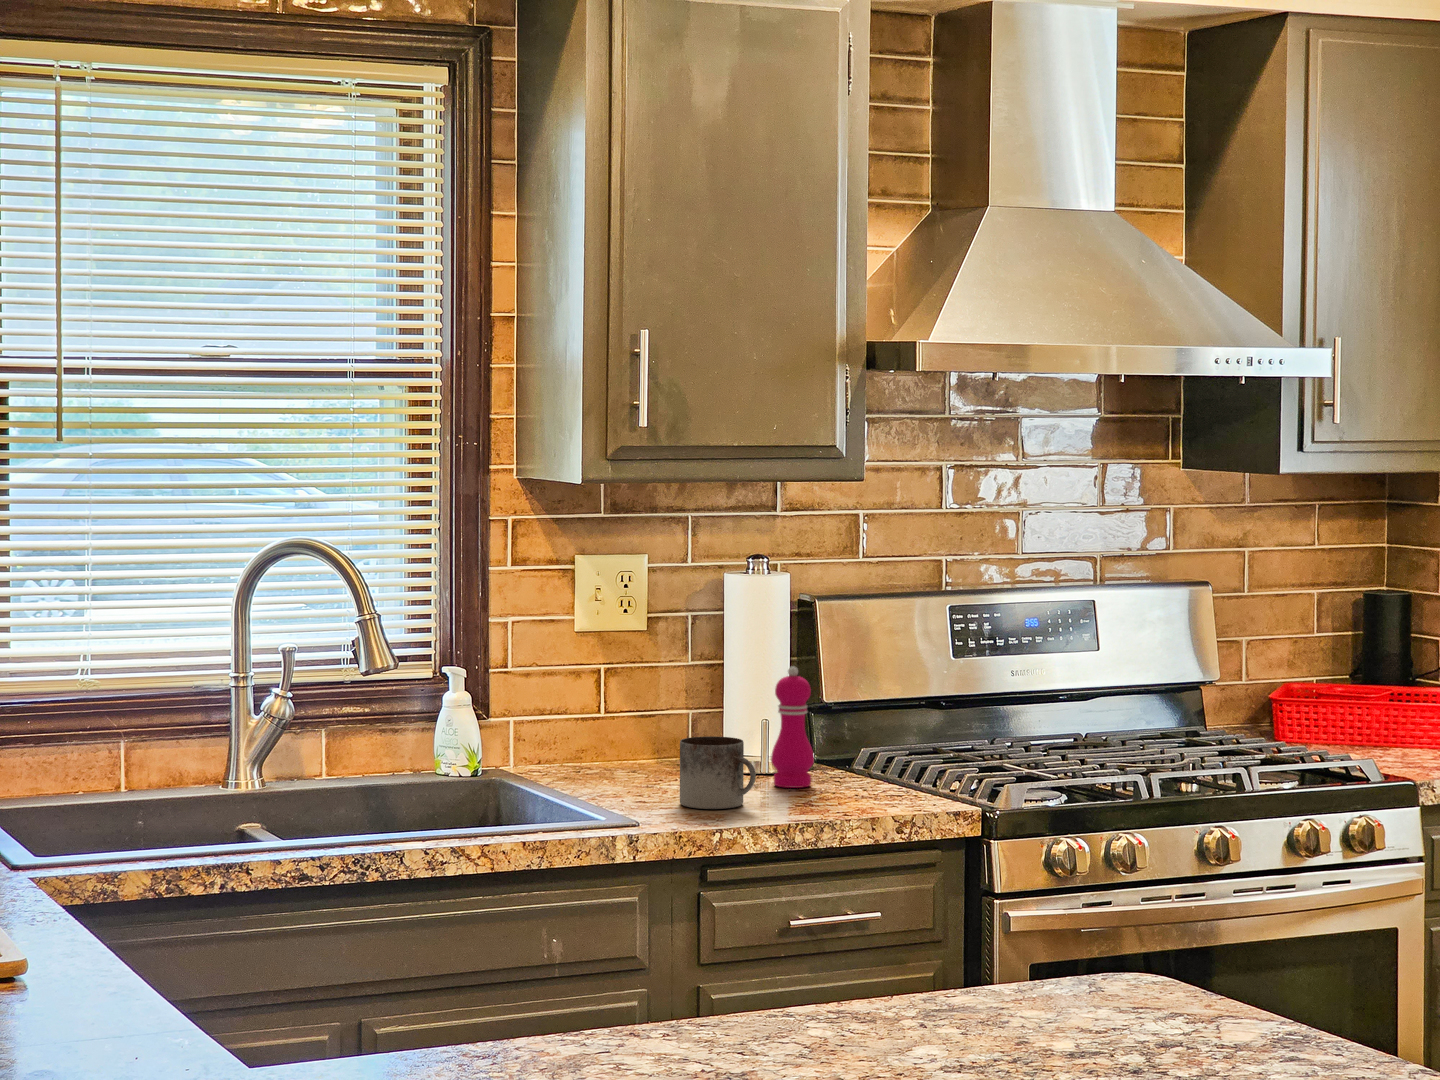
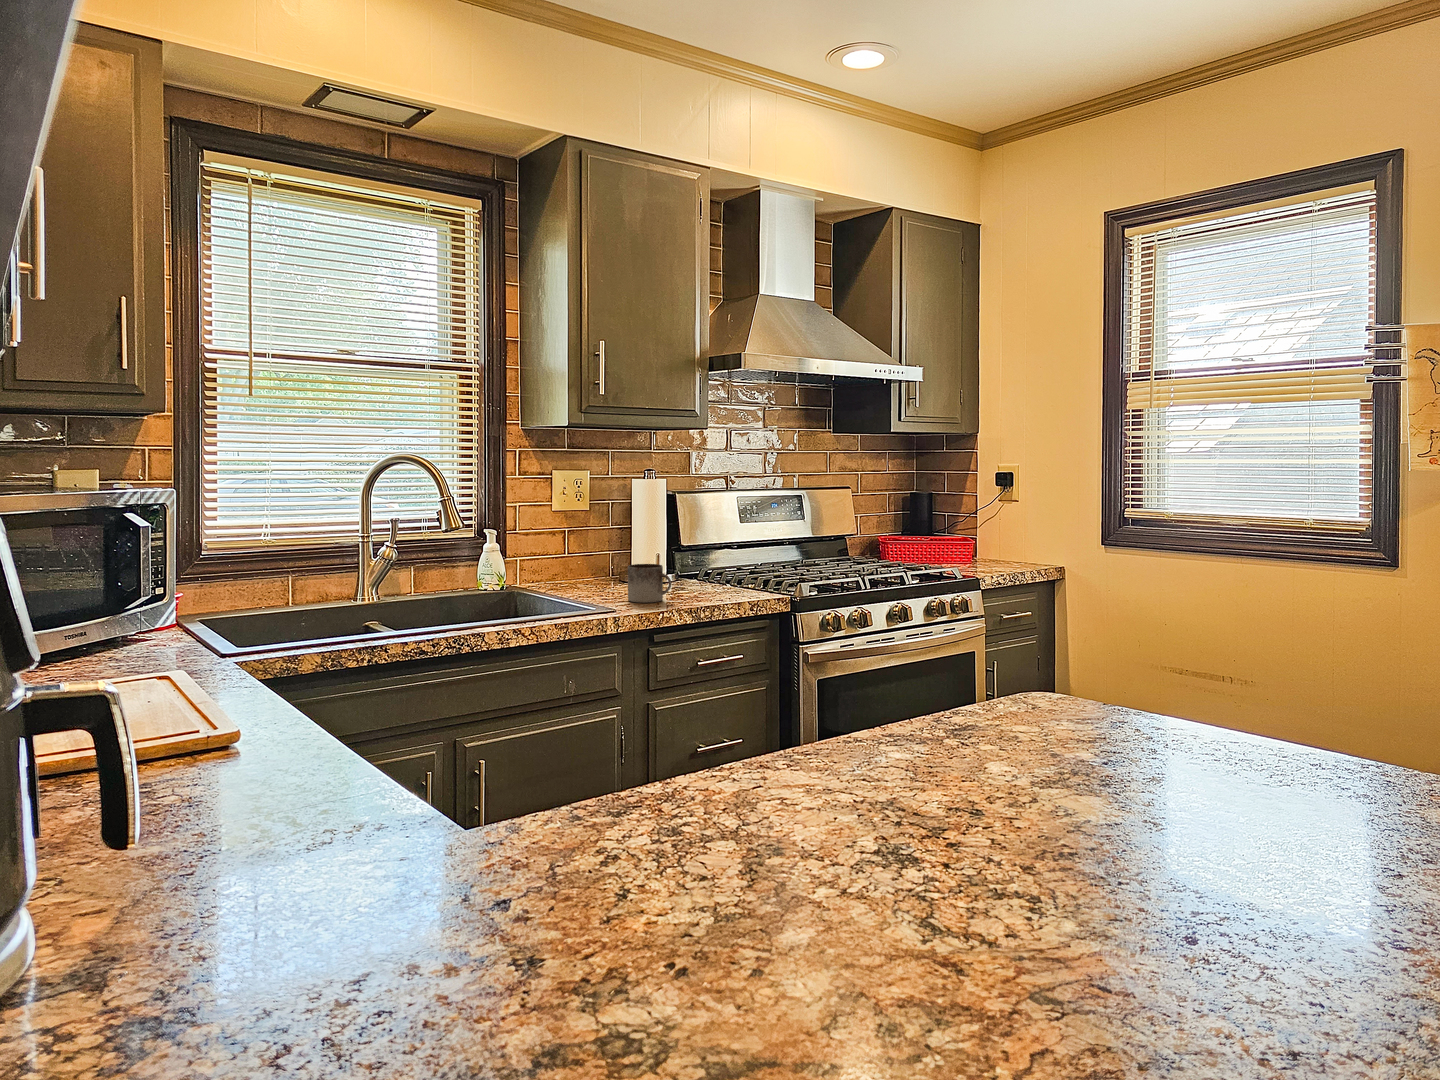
pepper mill: present [771,667,814,788] -> none [669,527,691,591]

